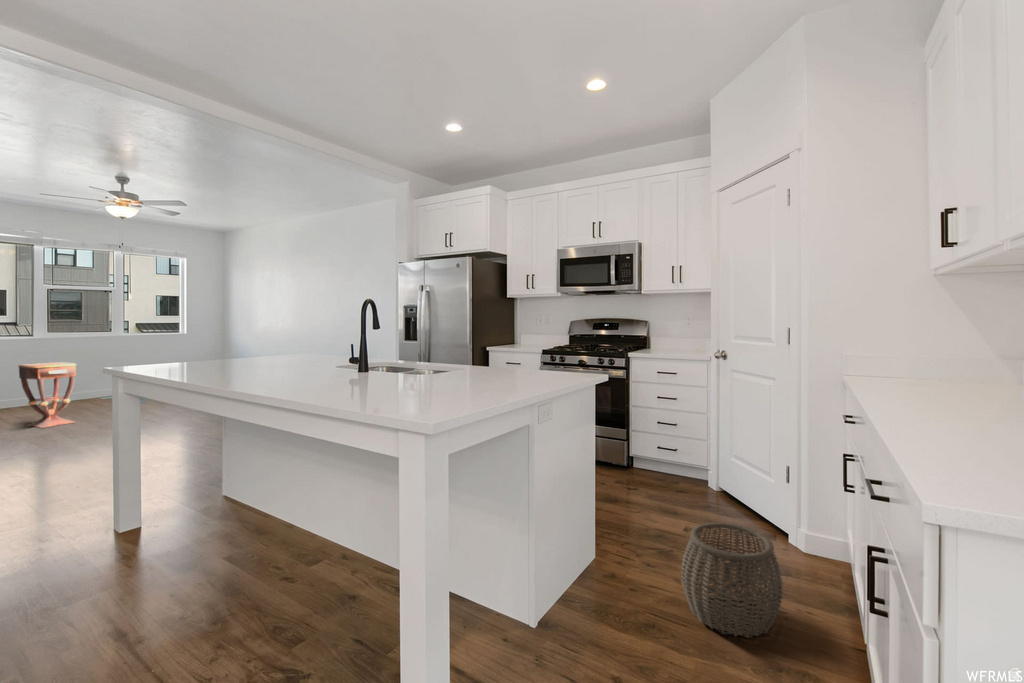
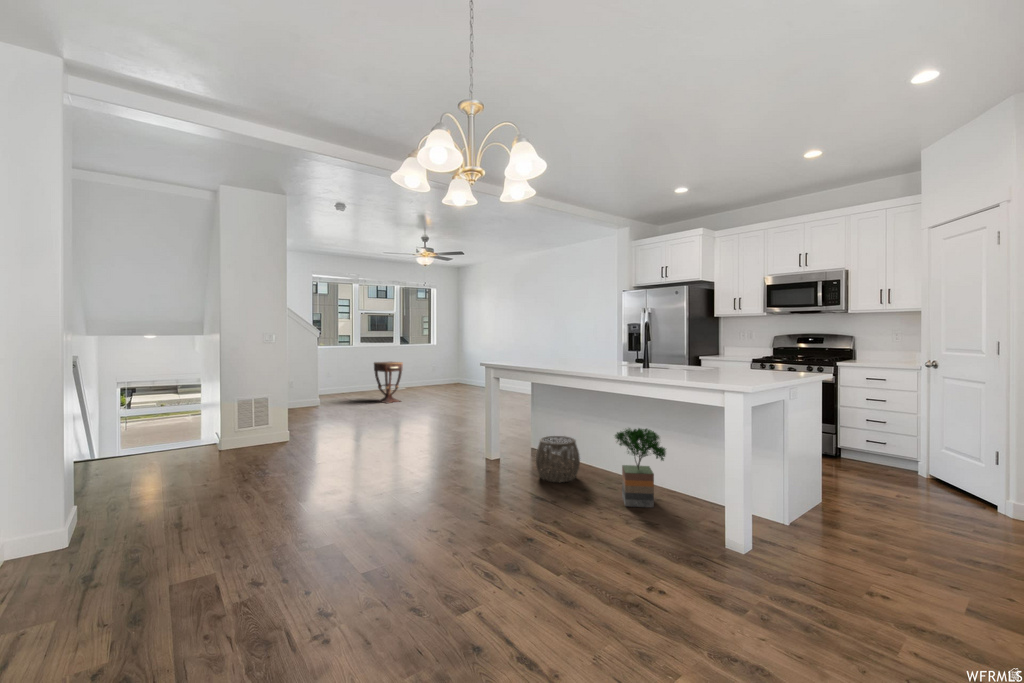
potted tree: none [277,475,369,620] -> present [615,428,666,508]
woven basket: present [681,523,783,637] -> present [535,436,580,482]

